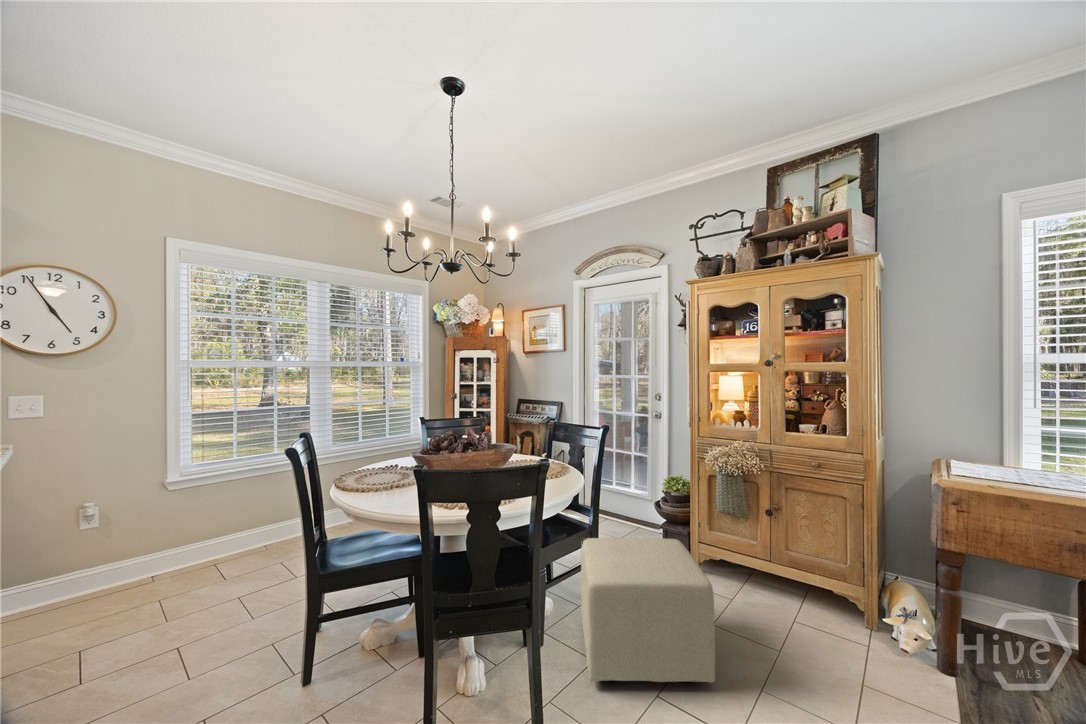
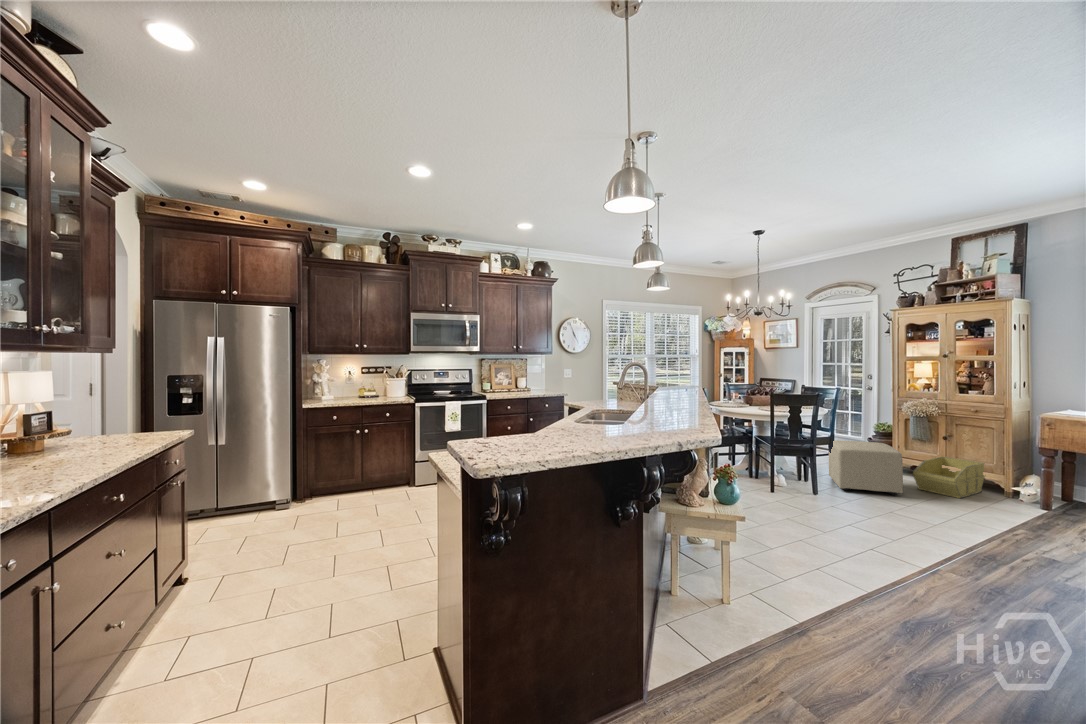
storage bin: none [728,549,837,669] -> present [913,456,985,498]

